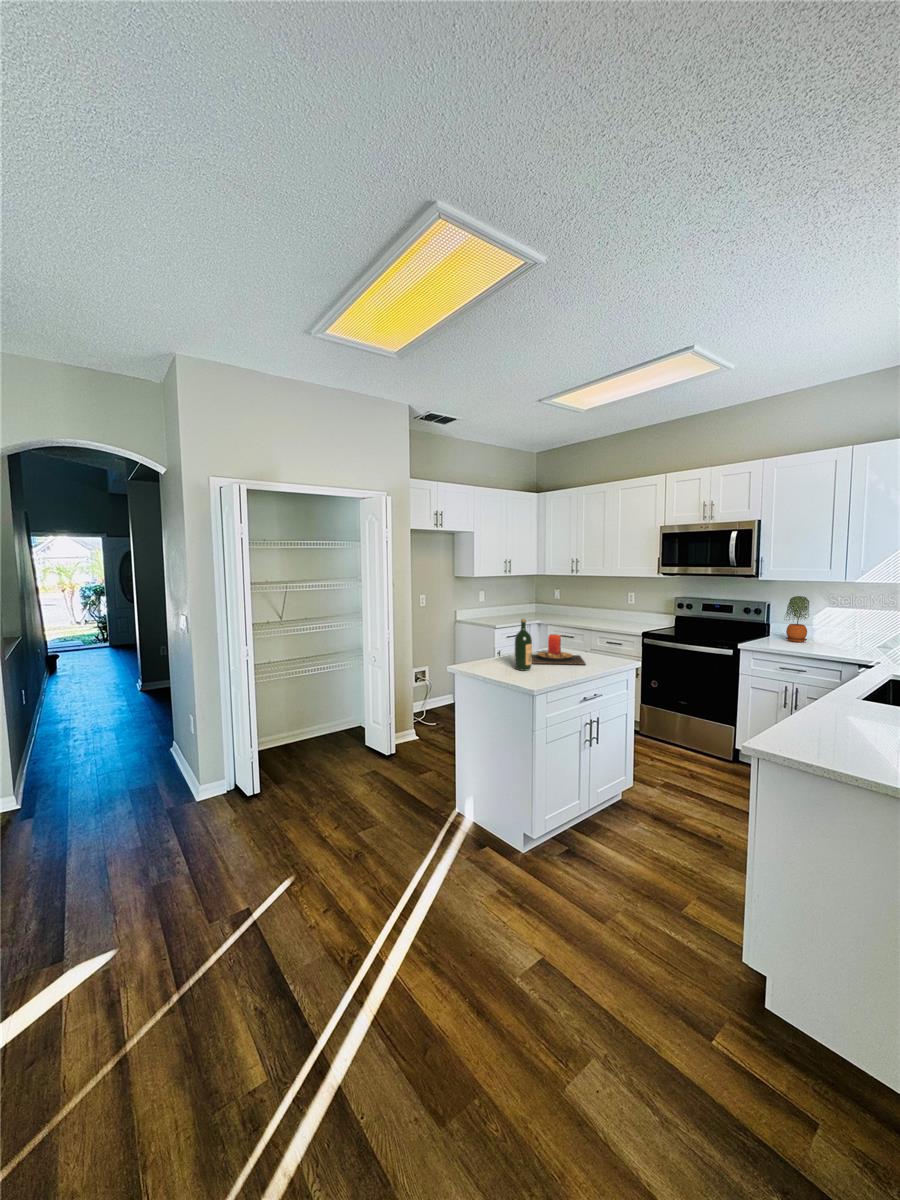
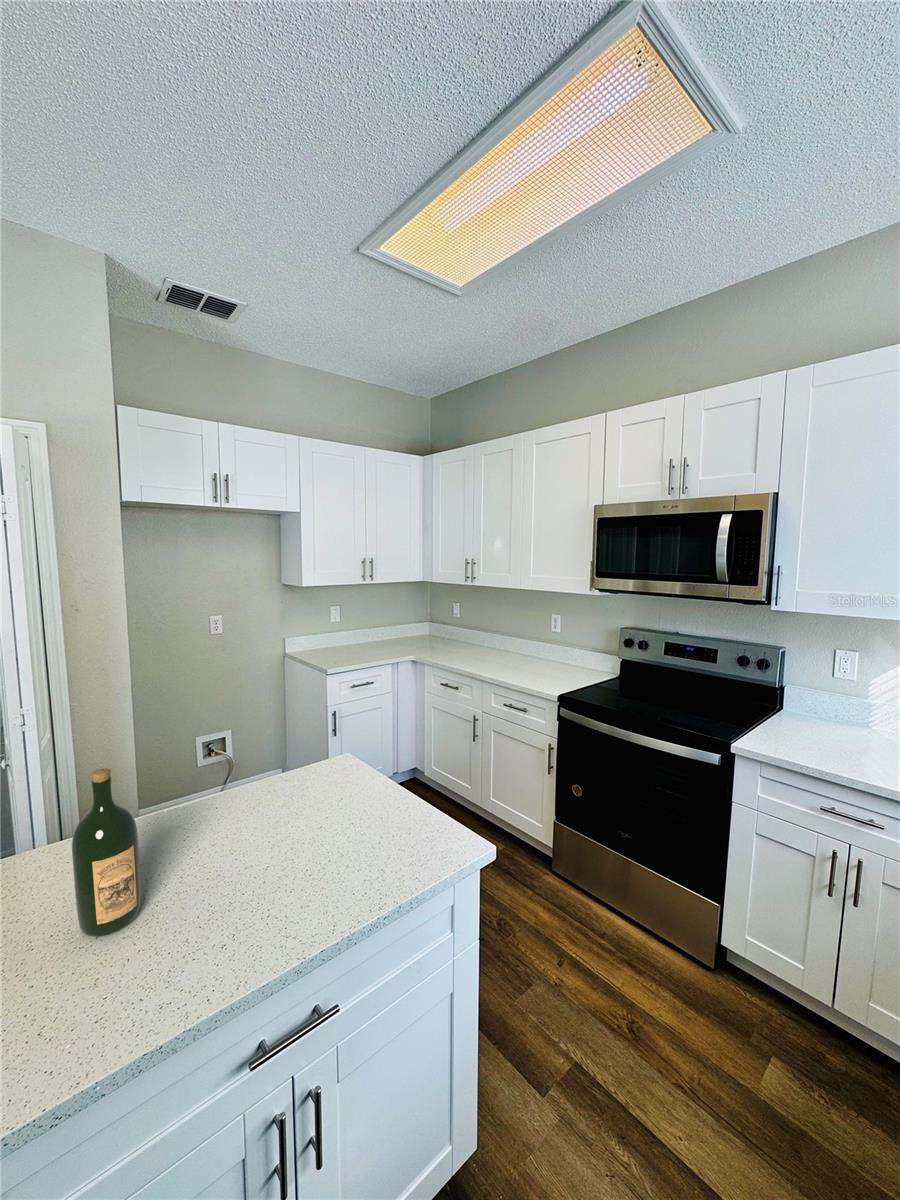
potted plant: present [784,596,809,642] -> none [817,643,871,737]
candle: present [532,634,585,665] -> none [181,770,359,885]

